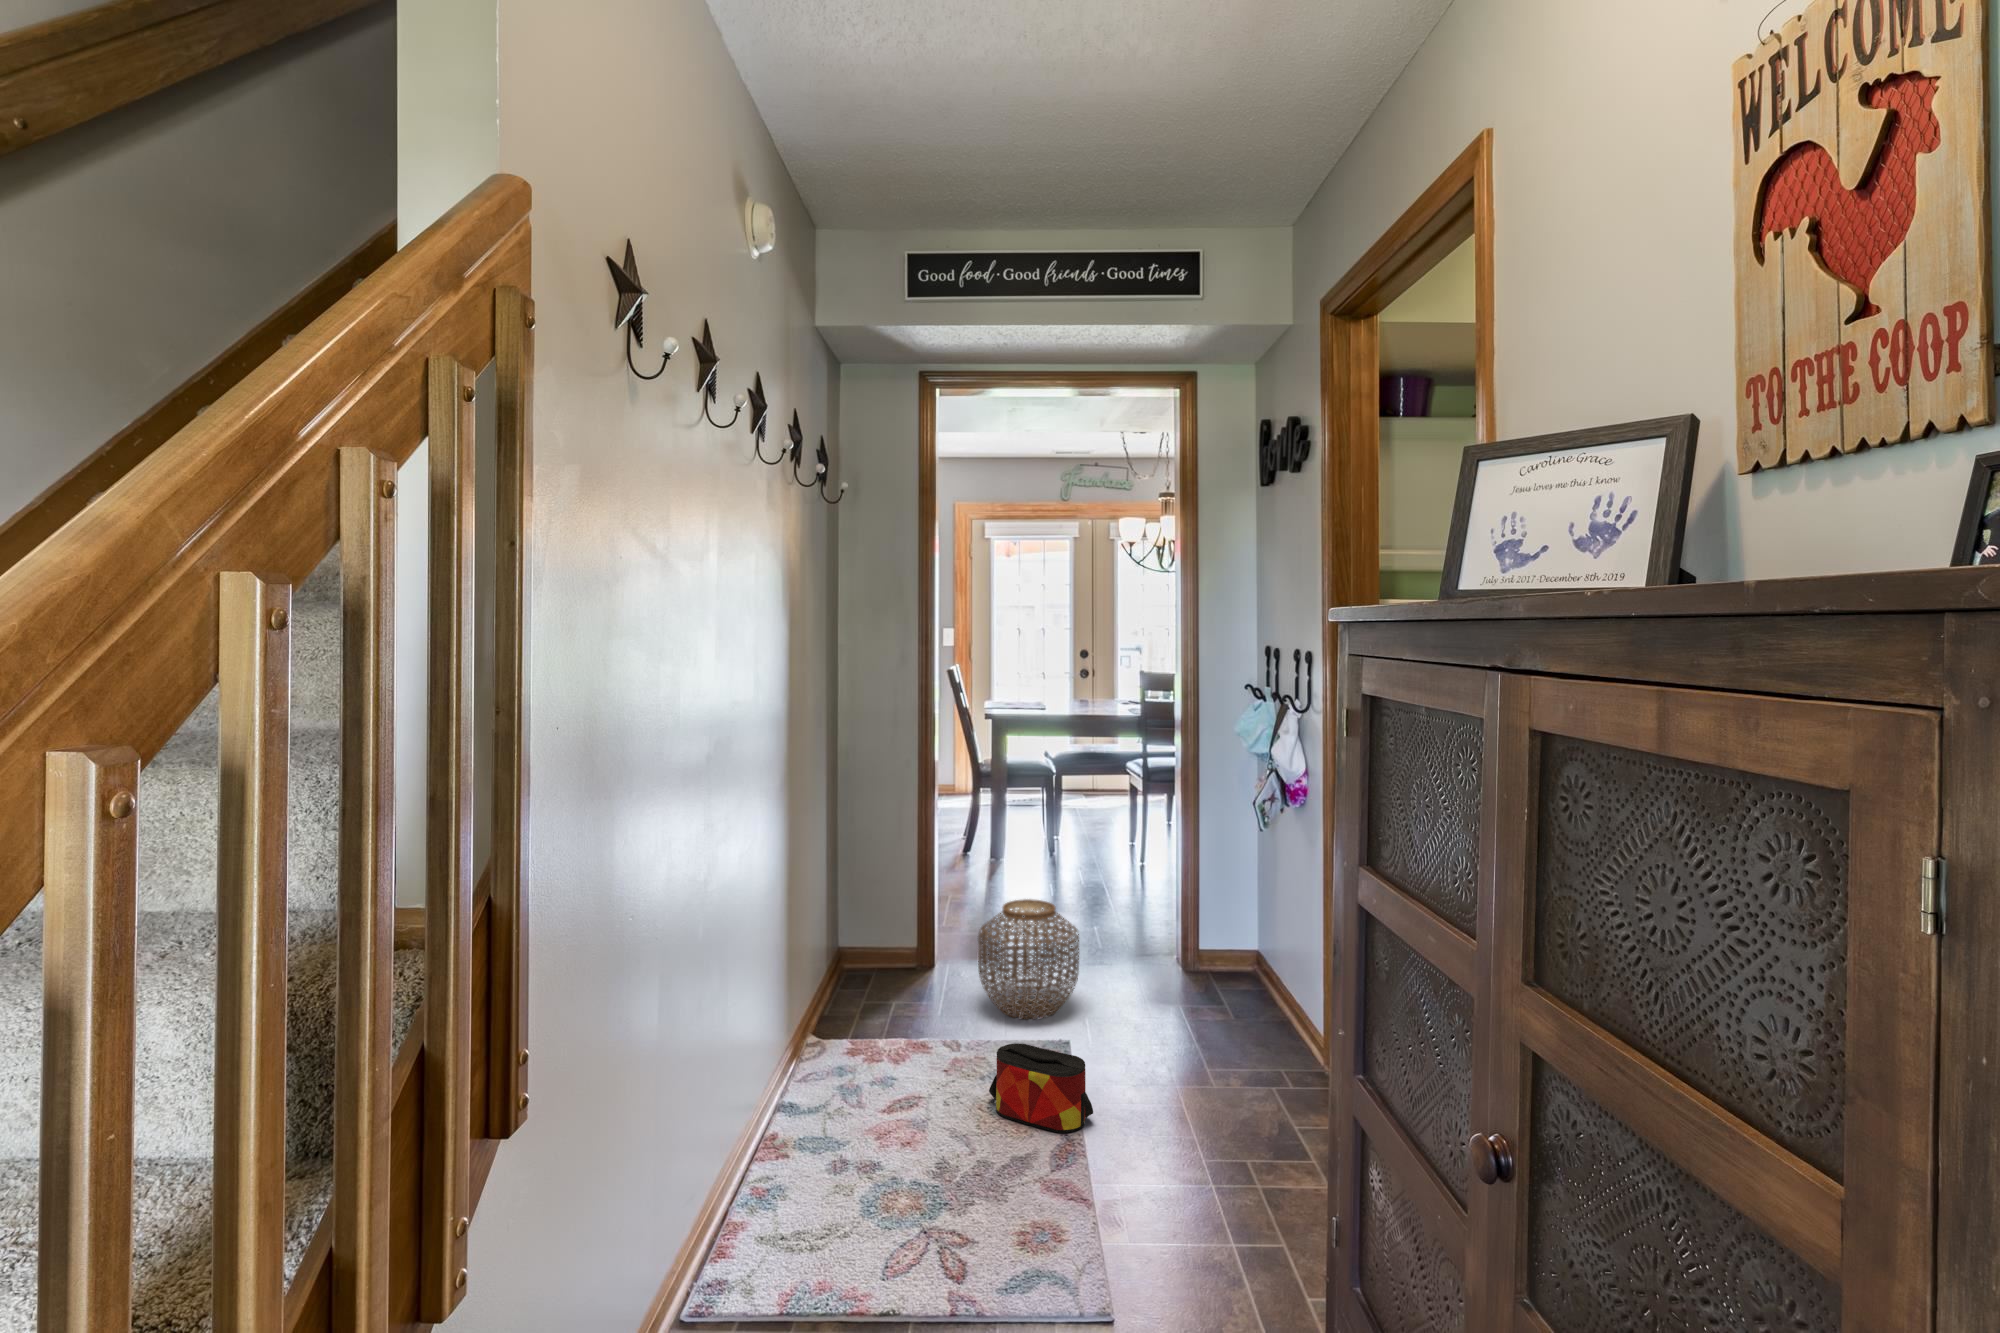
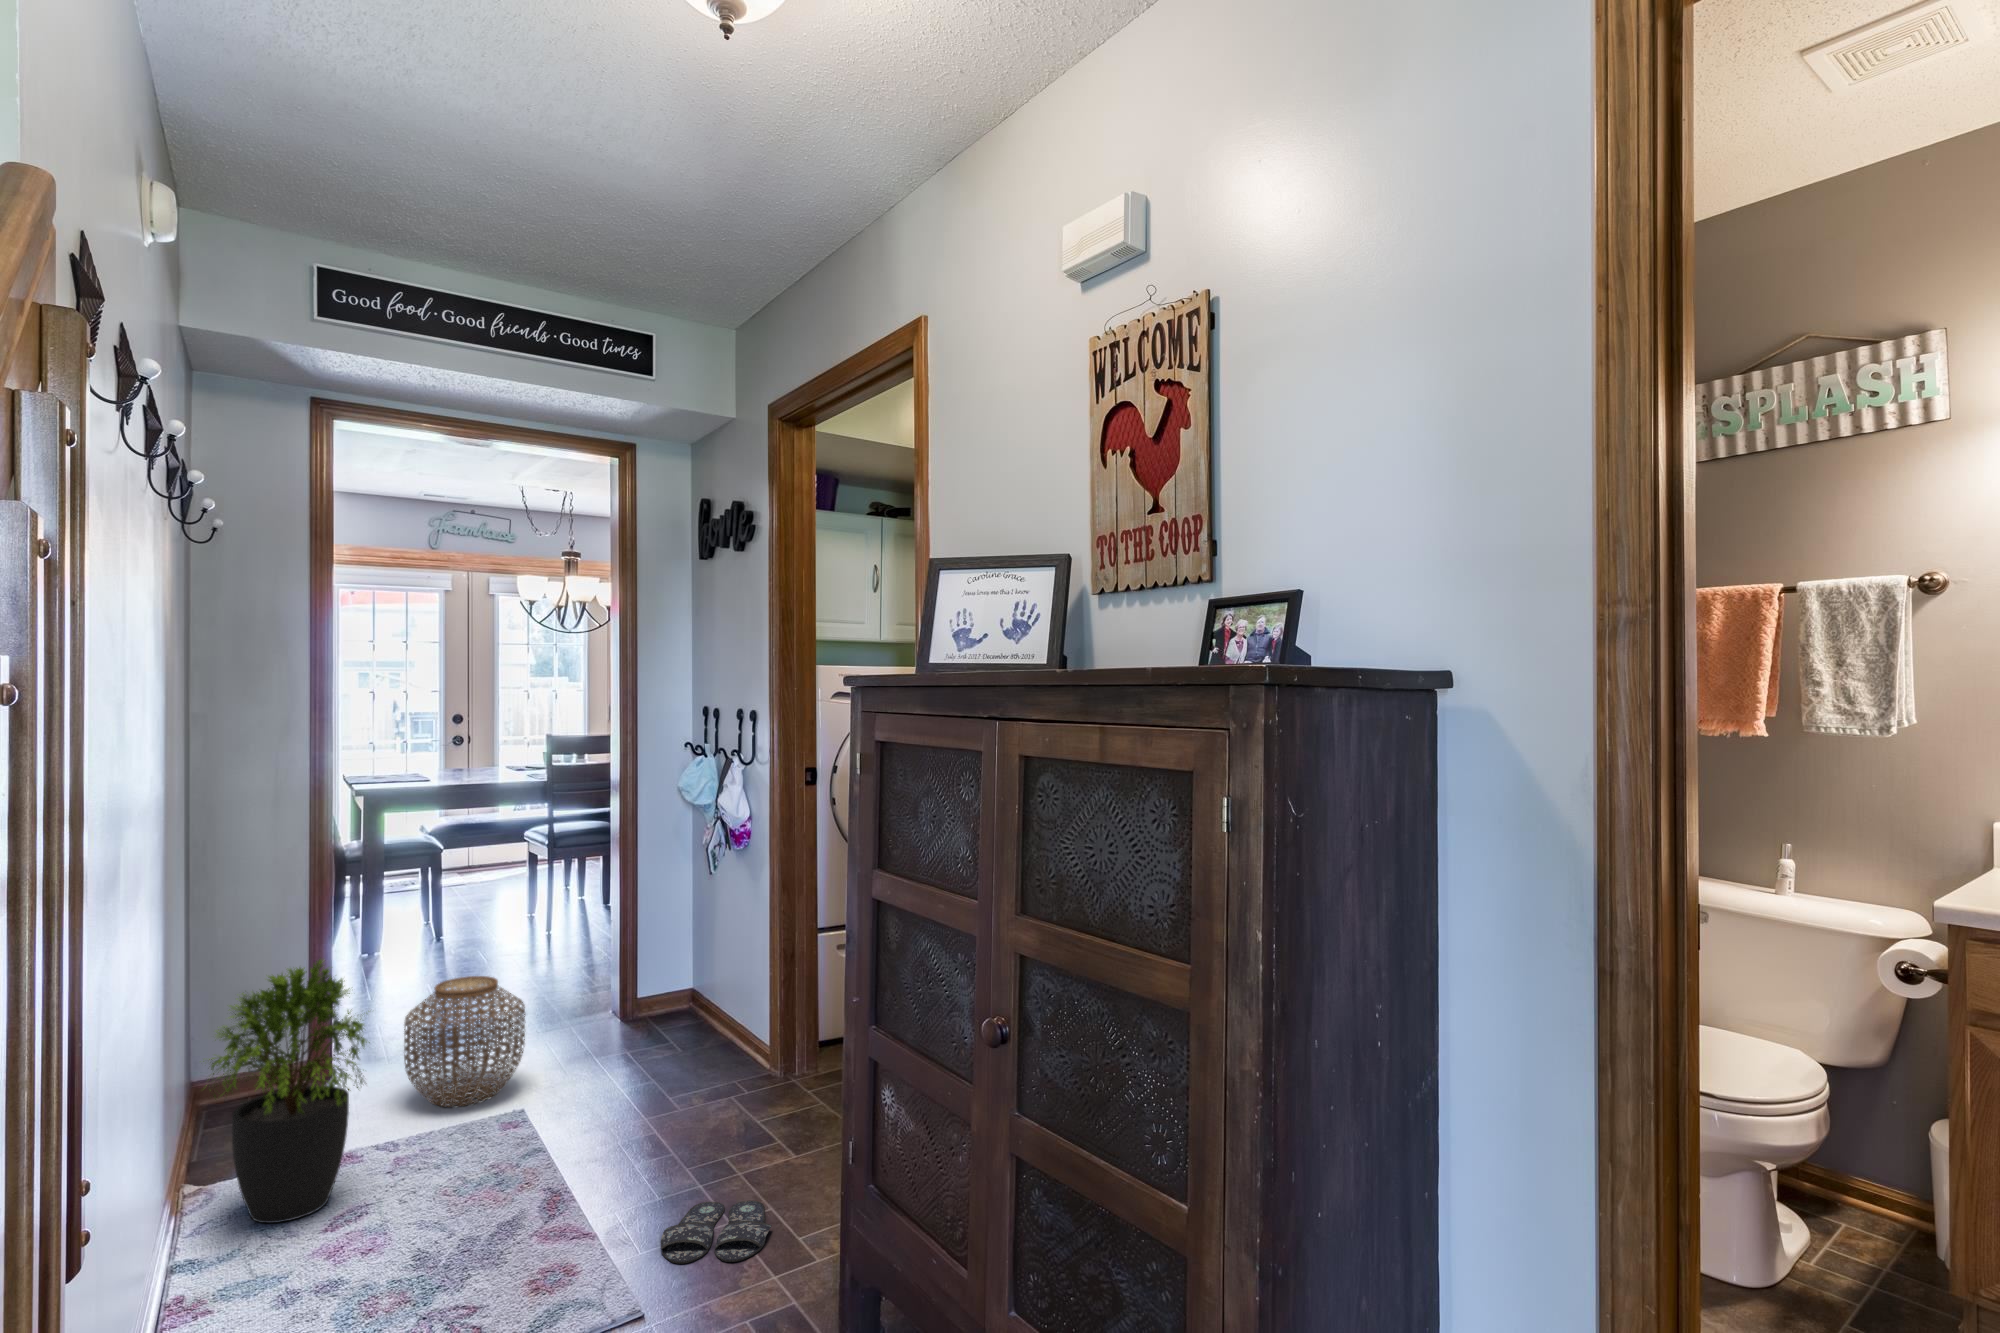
potted plant: none [803,869,931,1095] -> present [203,959,370,1223]
bag: present [989,1044,1093,1133] -> none [452,1116,575,1198]
slippers: none [1150,1191,1274,1279] -> present [661,1201,772,1264]

